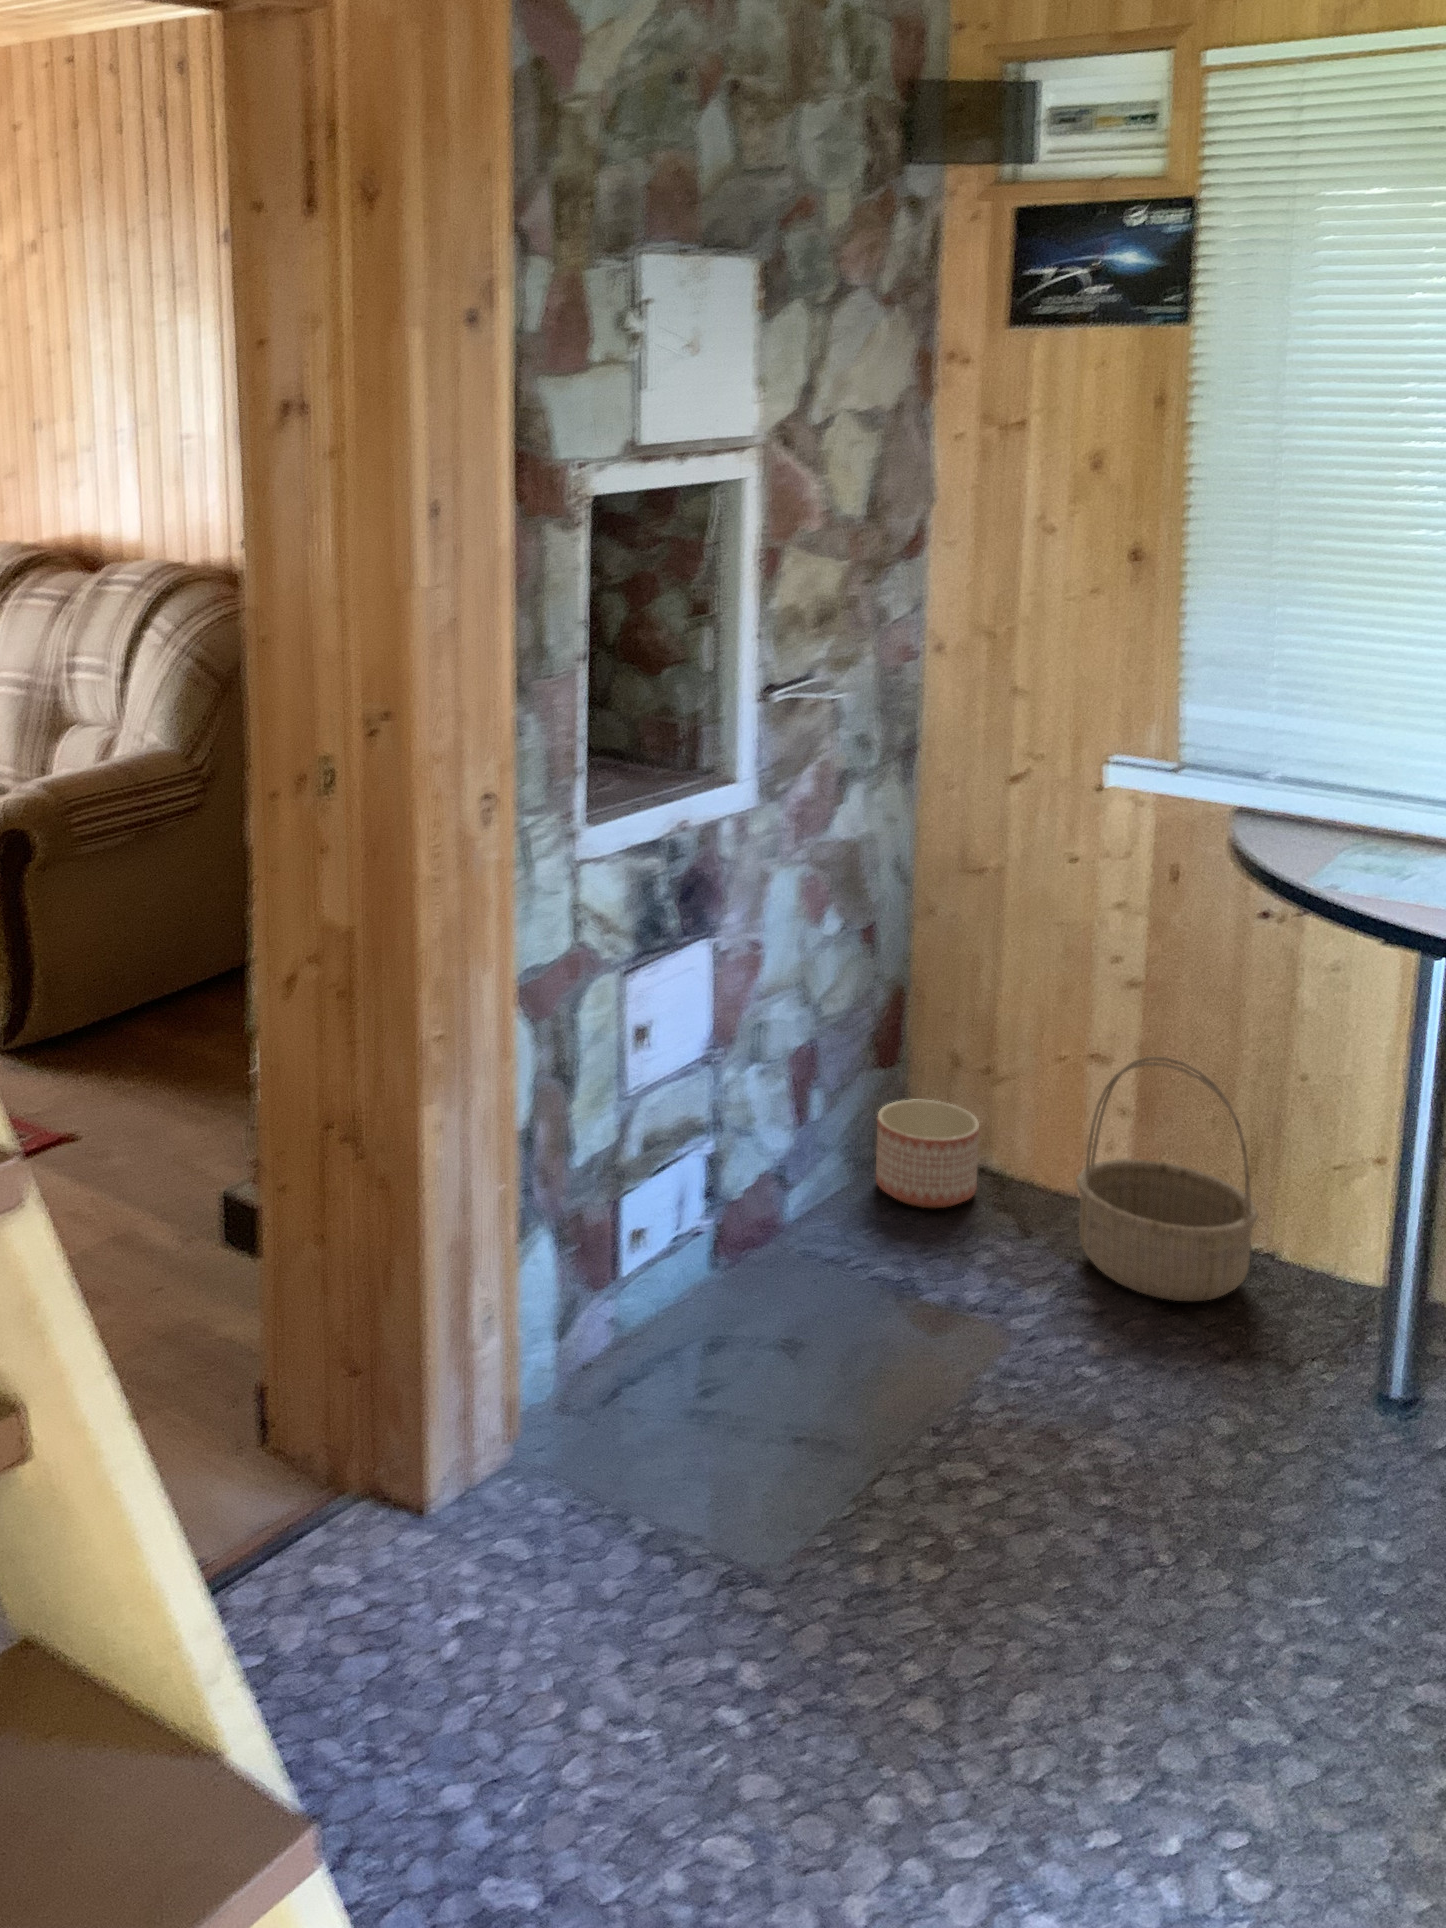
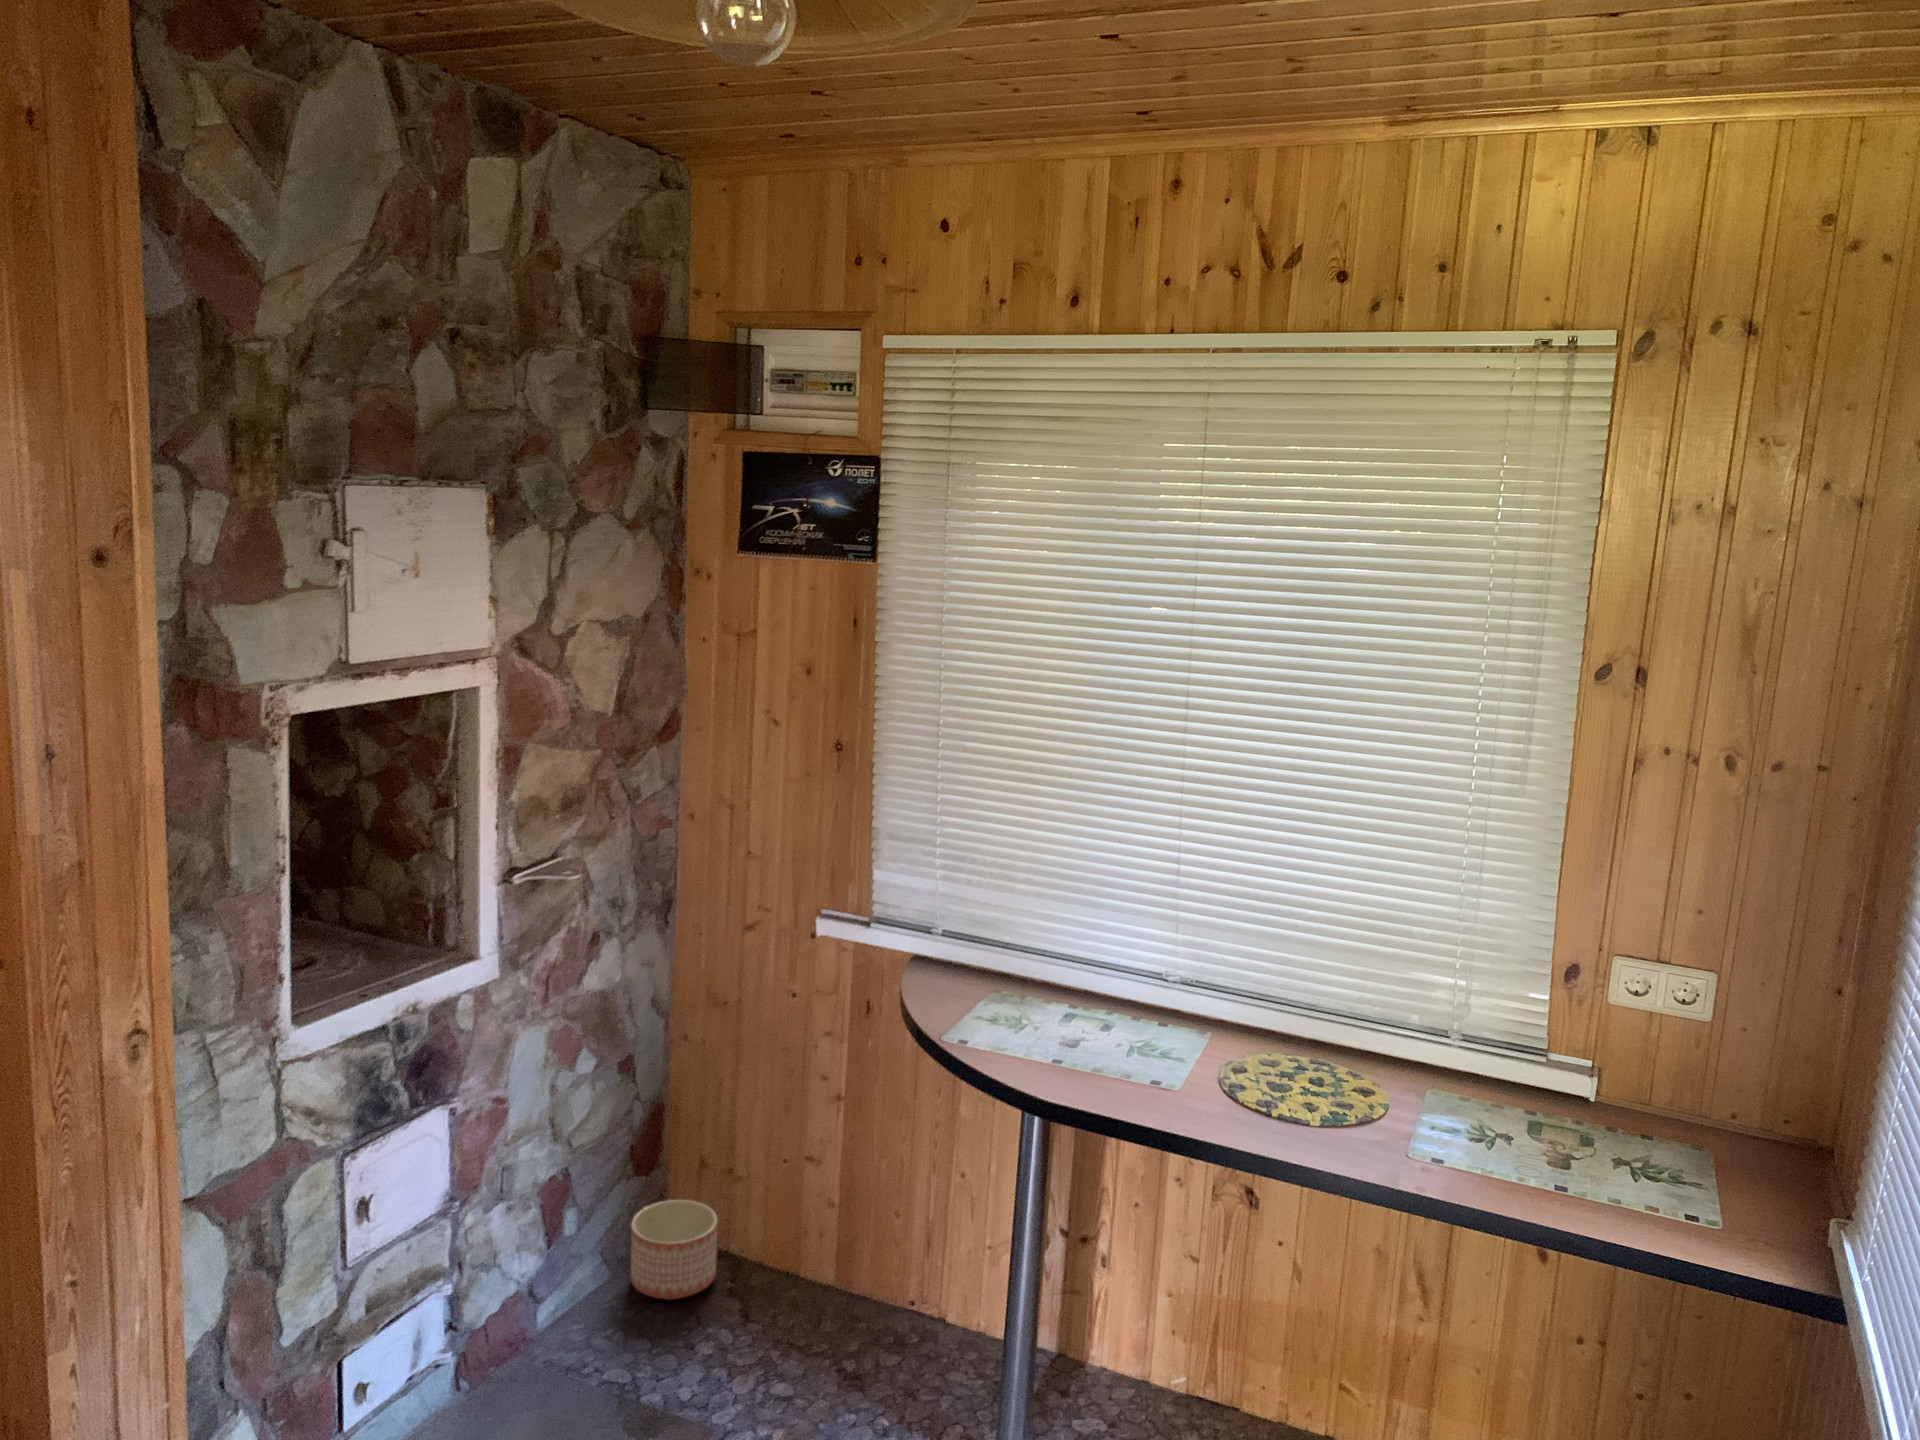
basket: present [1076,1057,1259,1301] -> none [783,1169,923,1374]

